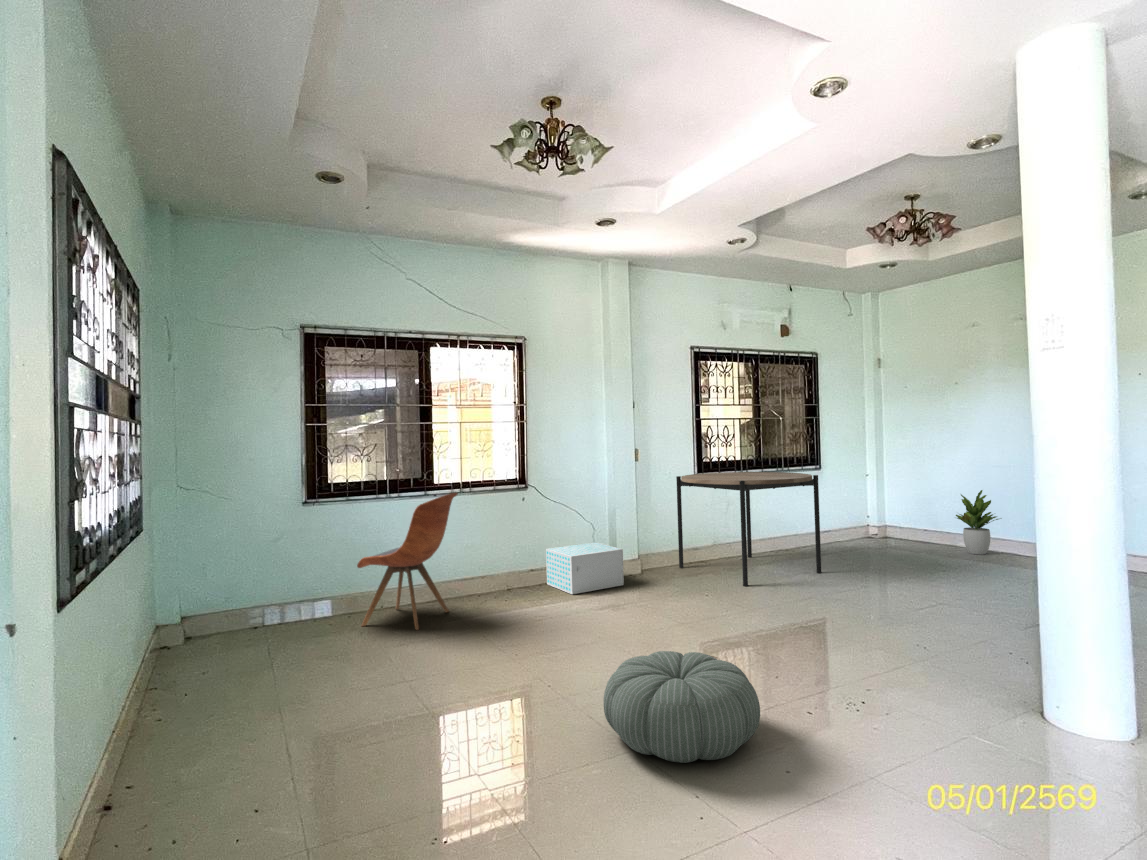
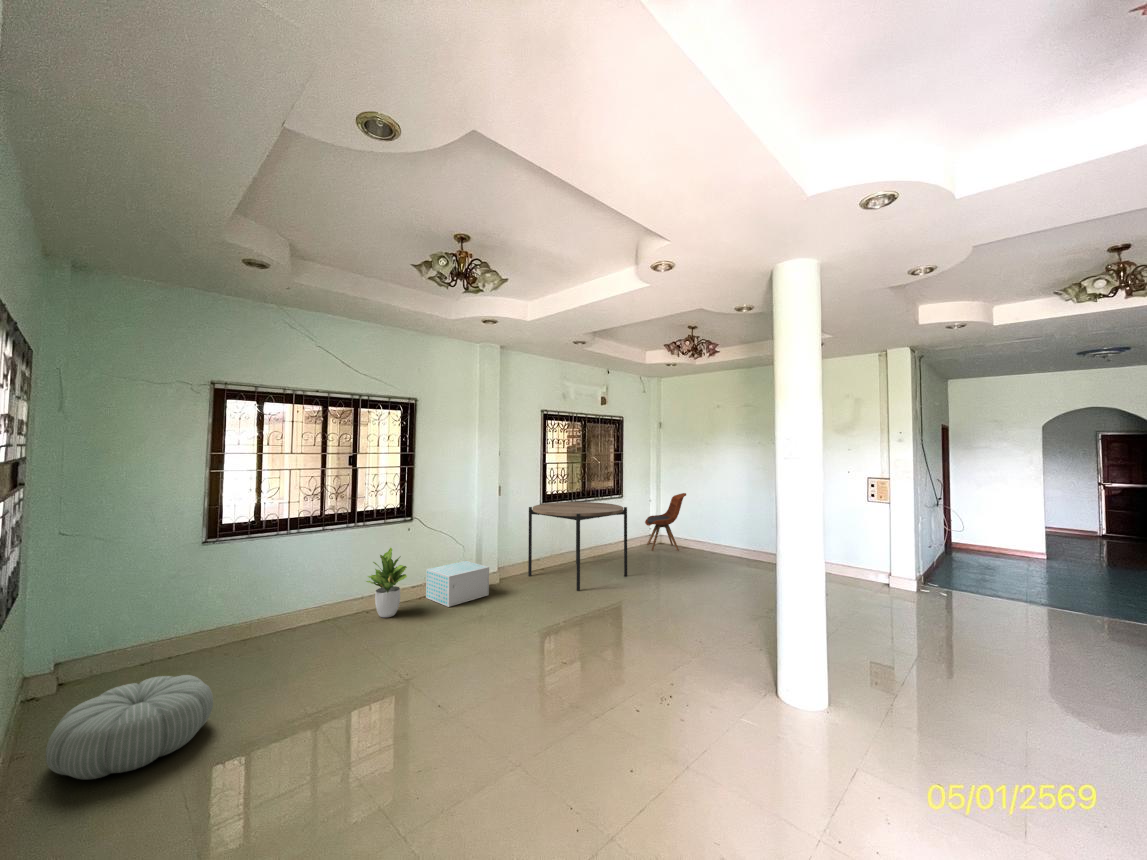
potted plant: present [956,490,998,555] -> present [366,547,407,618]
dining chair: present [357,493,457,630] -> present [645,493,686,551]
pouf: present [604,651,760,763] -> present [46,675,213,779]

